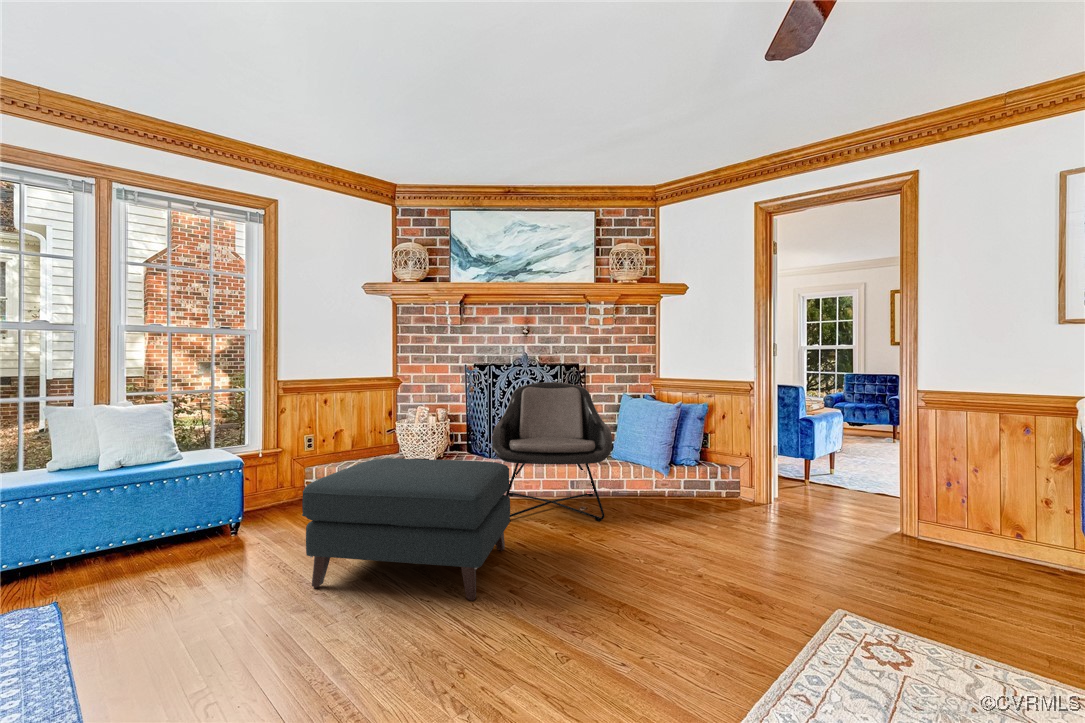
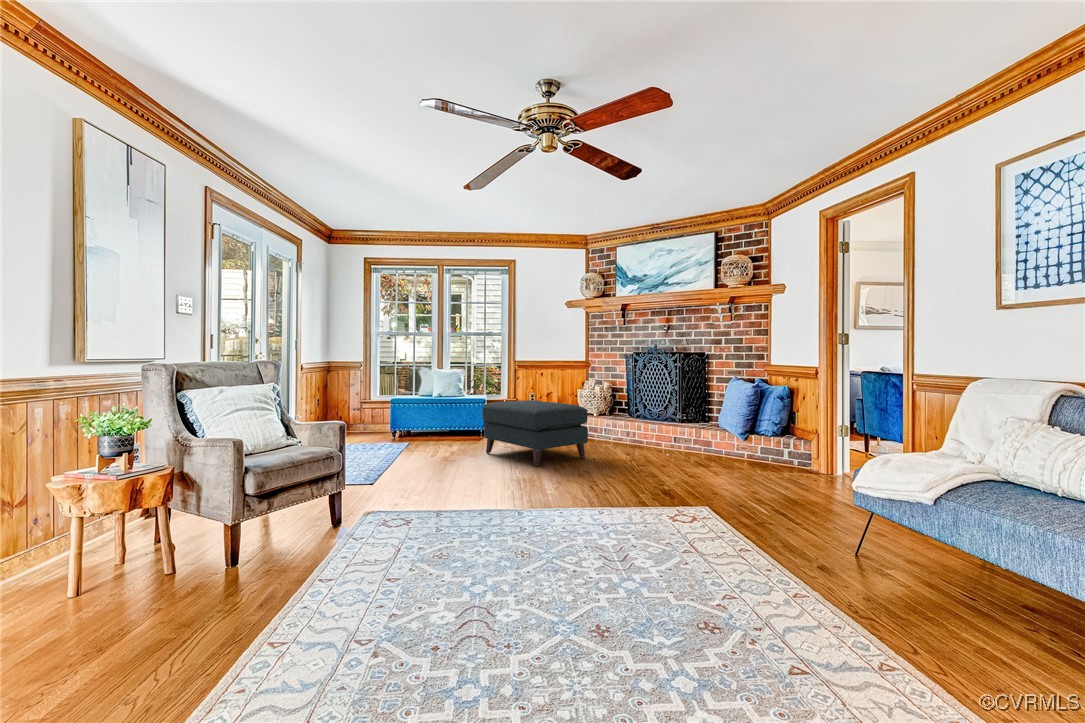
lounge chair: present [493,382,612,522] -> none [603,365,696,460]

